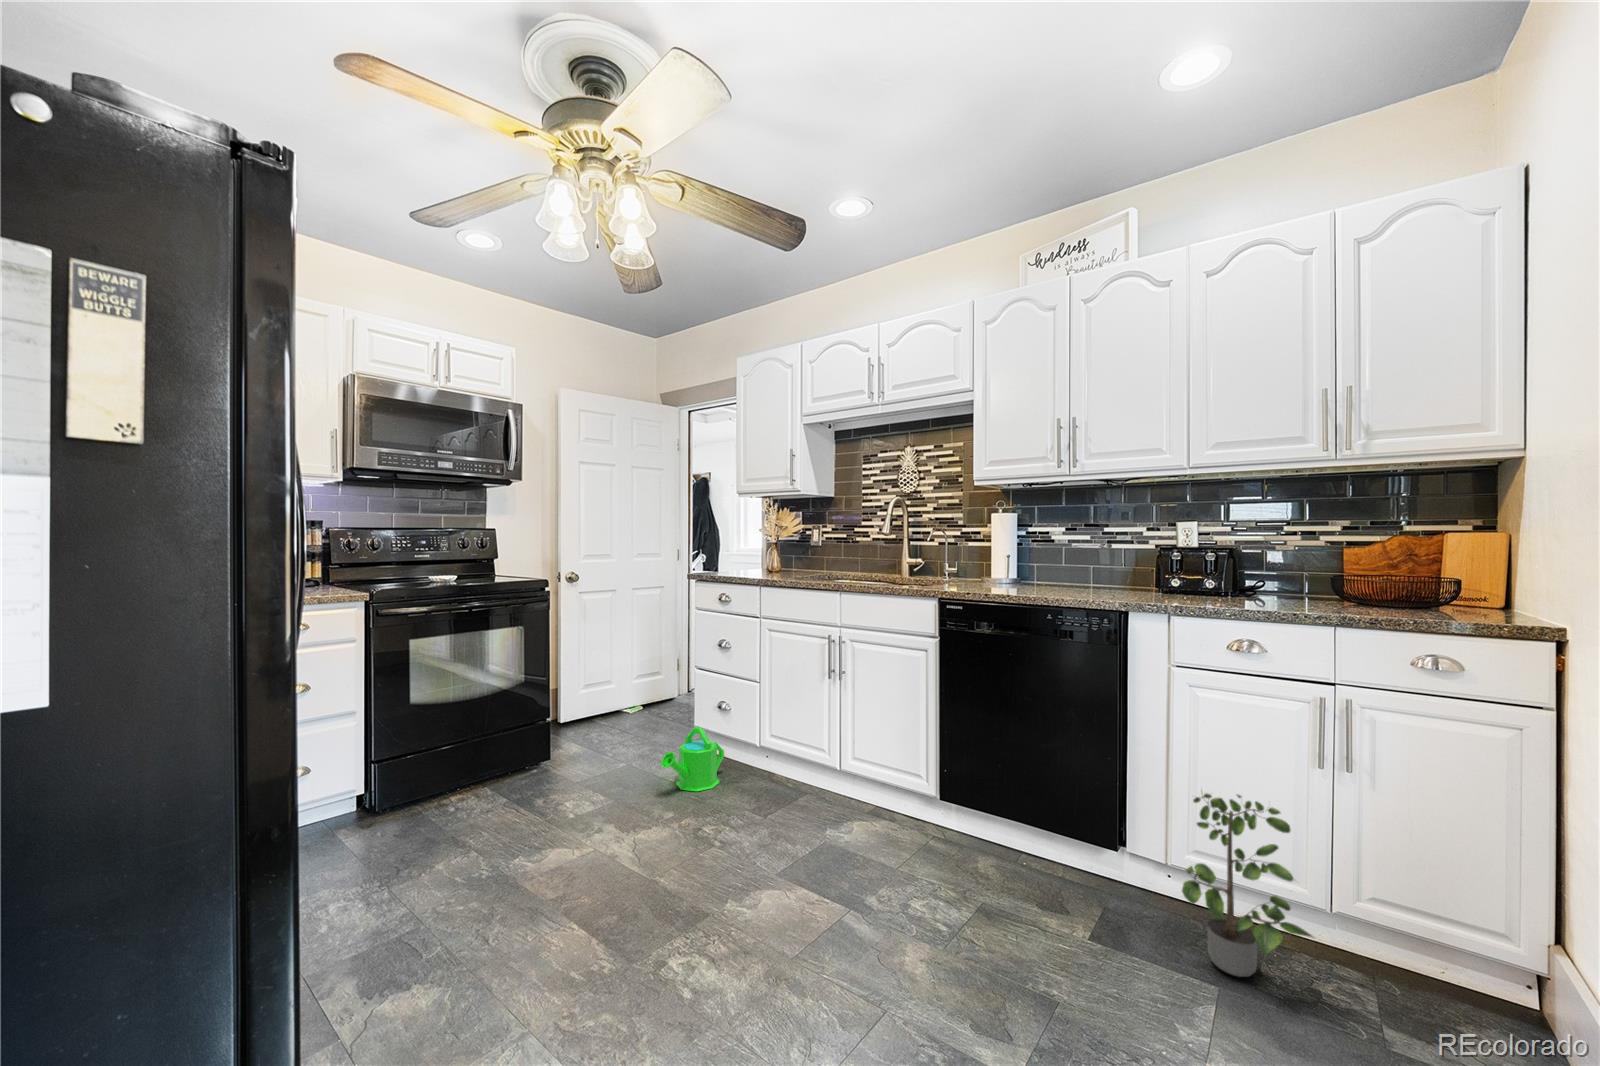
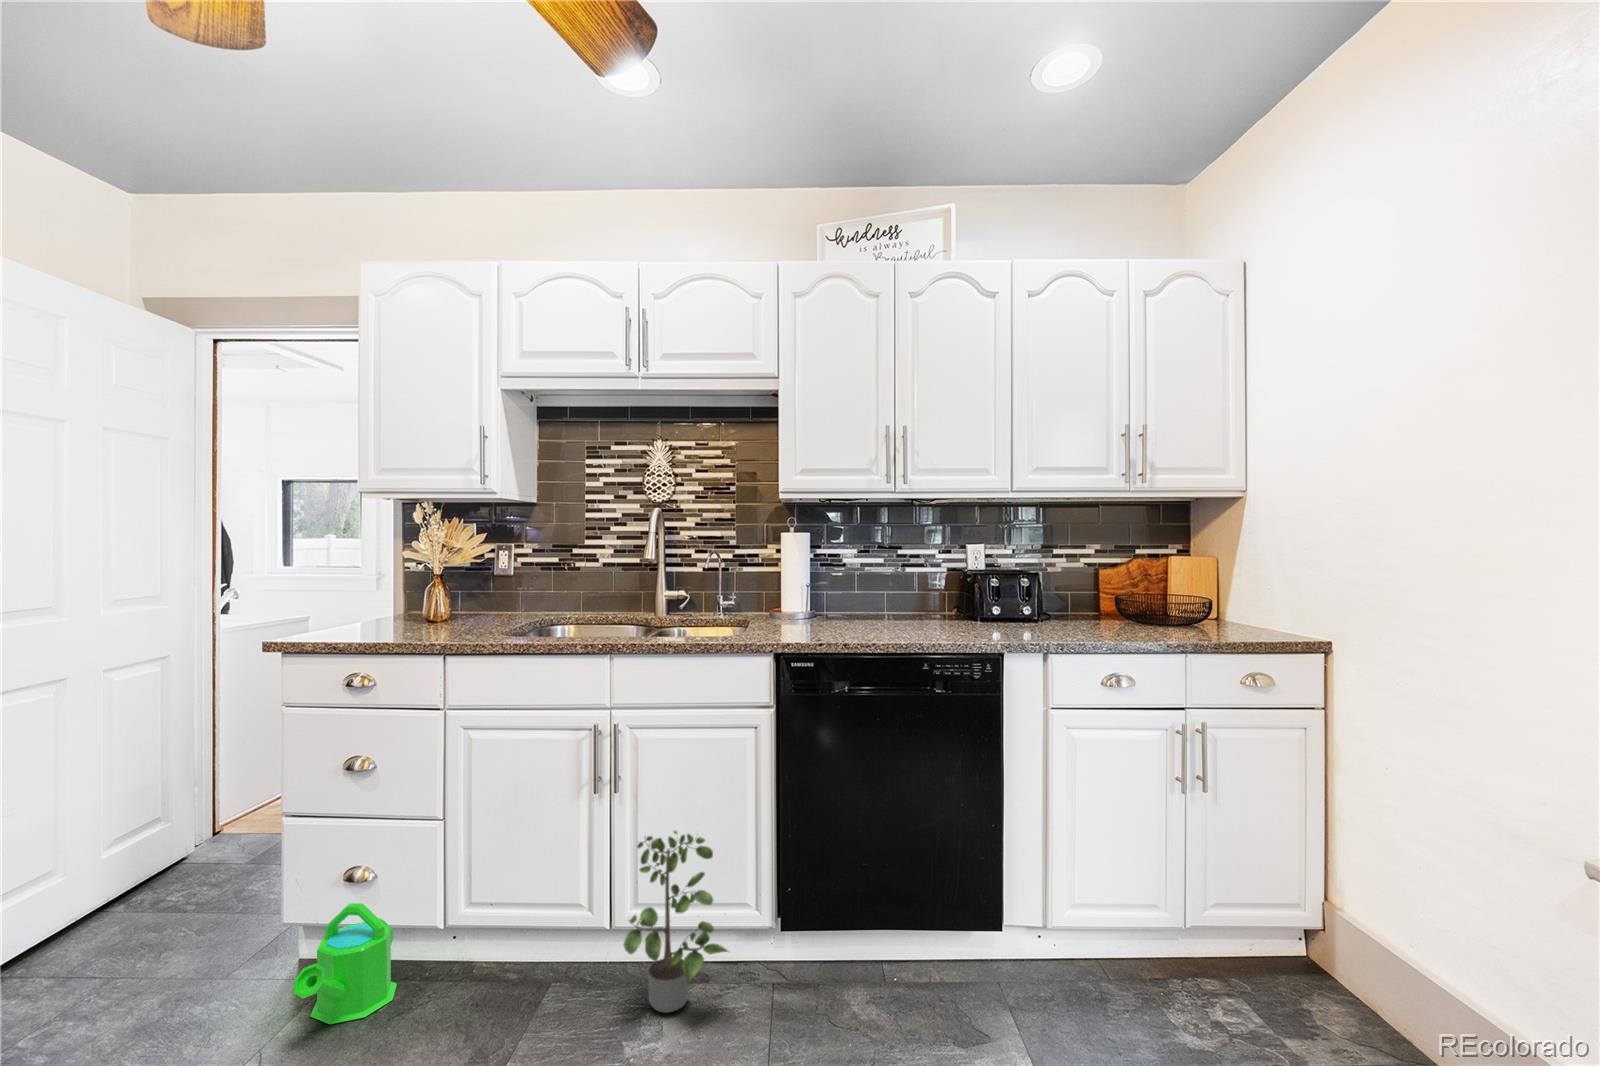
potted plant: present [1182,794,1313,977] -> present [624,831,728,1013]

